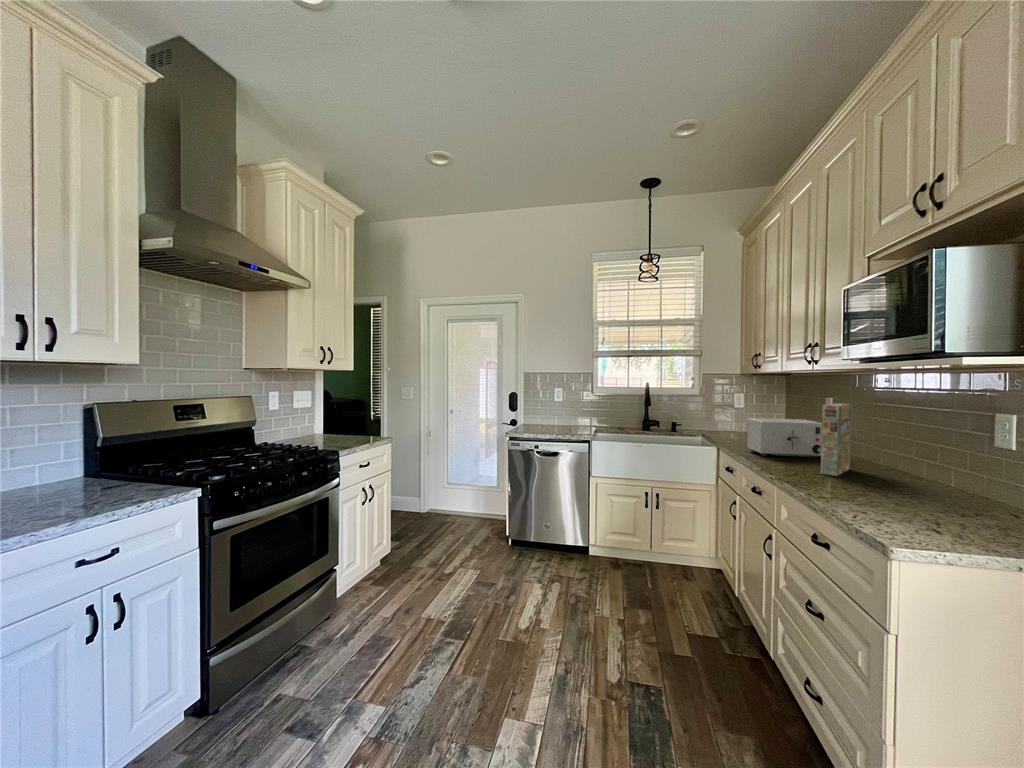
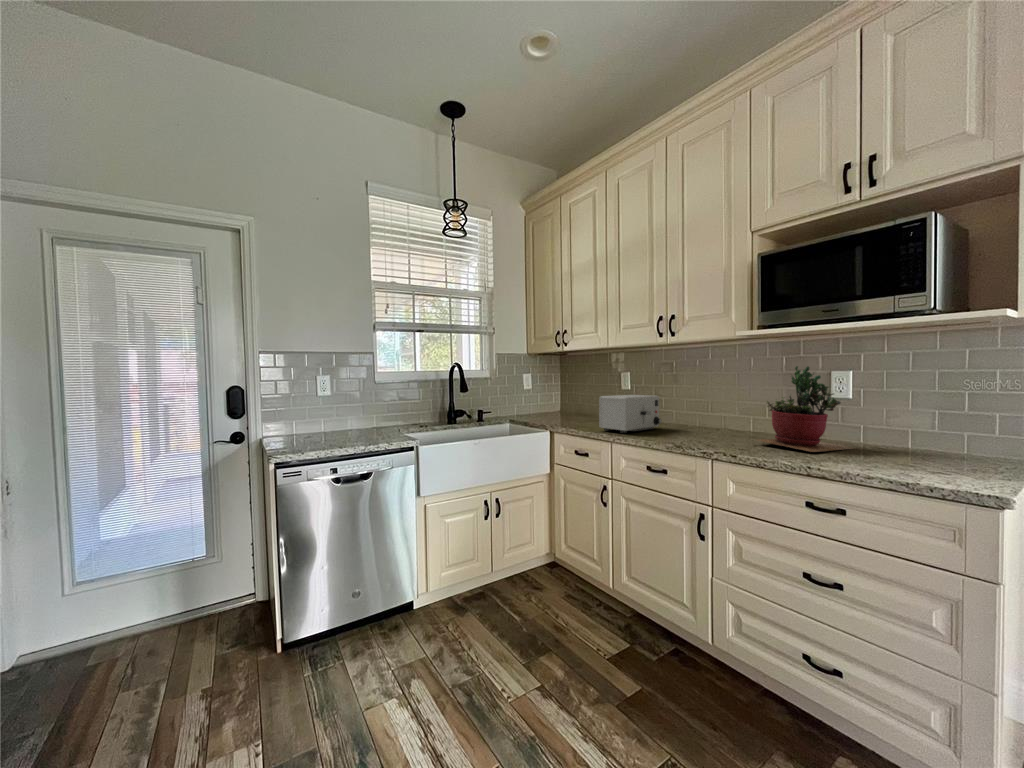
succulent plant: none [859,402,996,512] -> present [758,366,853,452]
cereal box: present [821,403,852,476] -> none [691,374,722,441]

